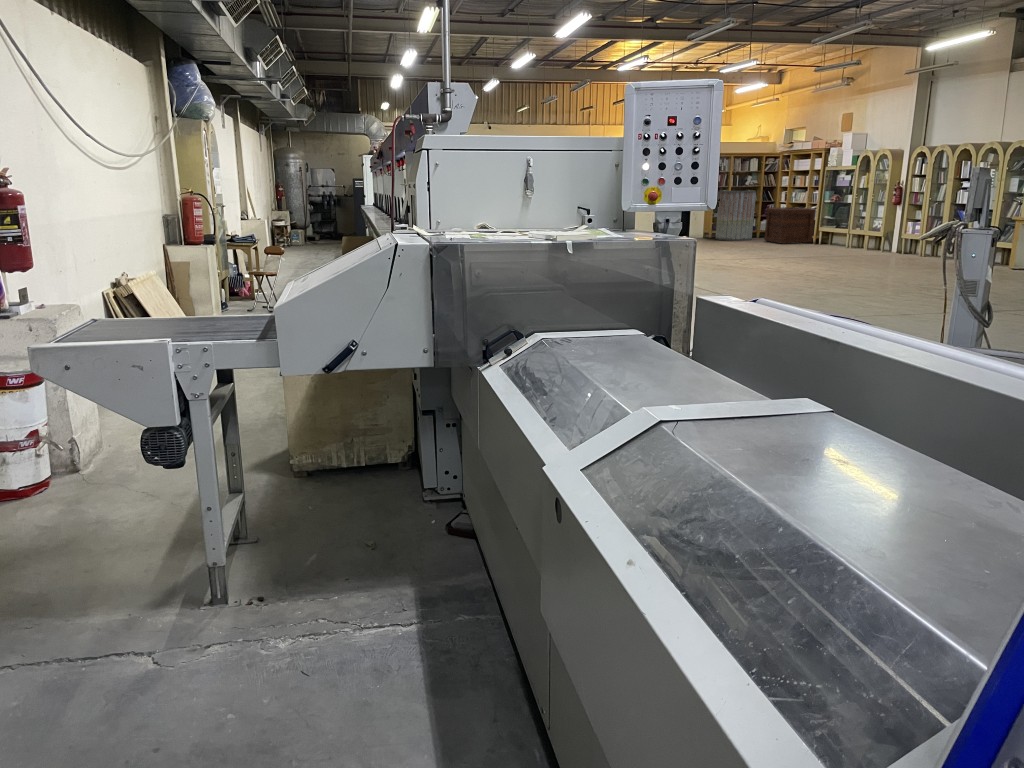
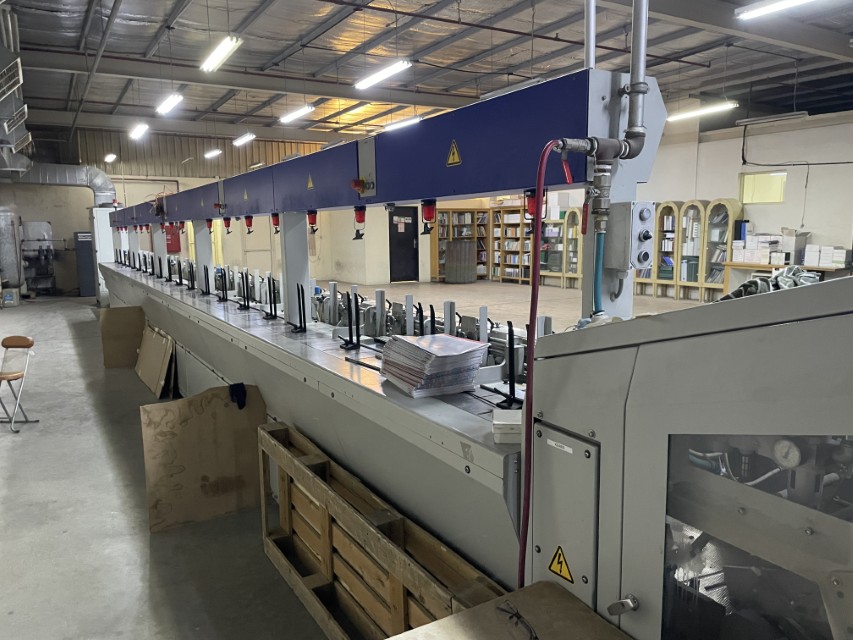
wooden crate: present [764,207,816,244] -> none [489,254,530,285]

